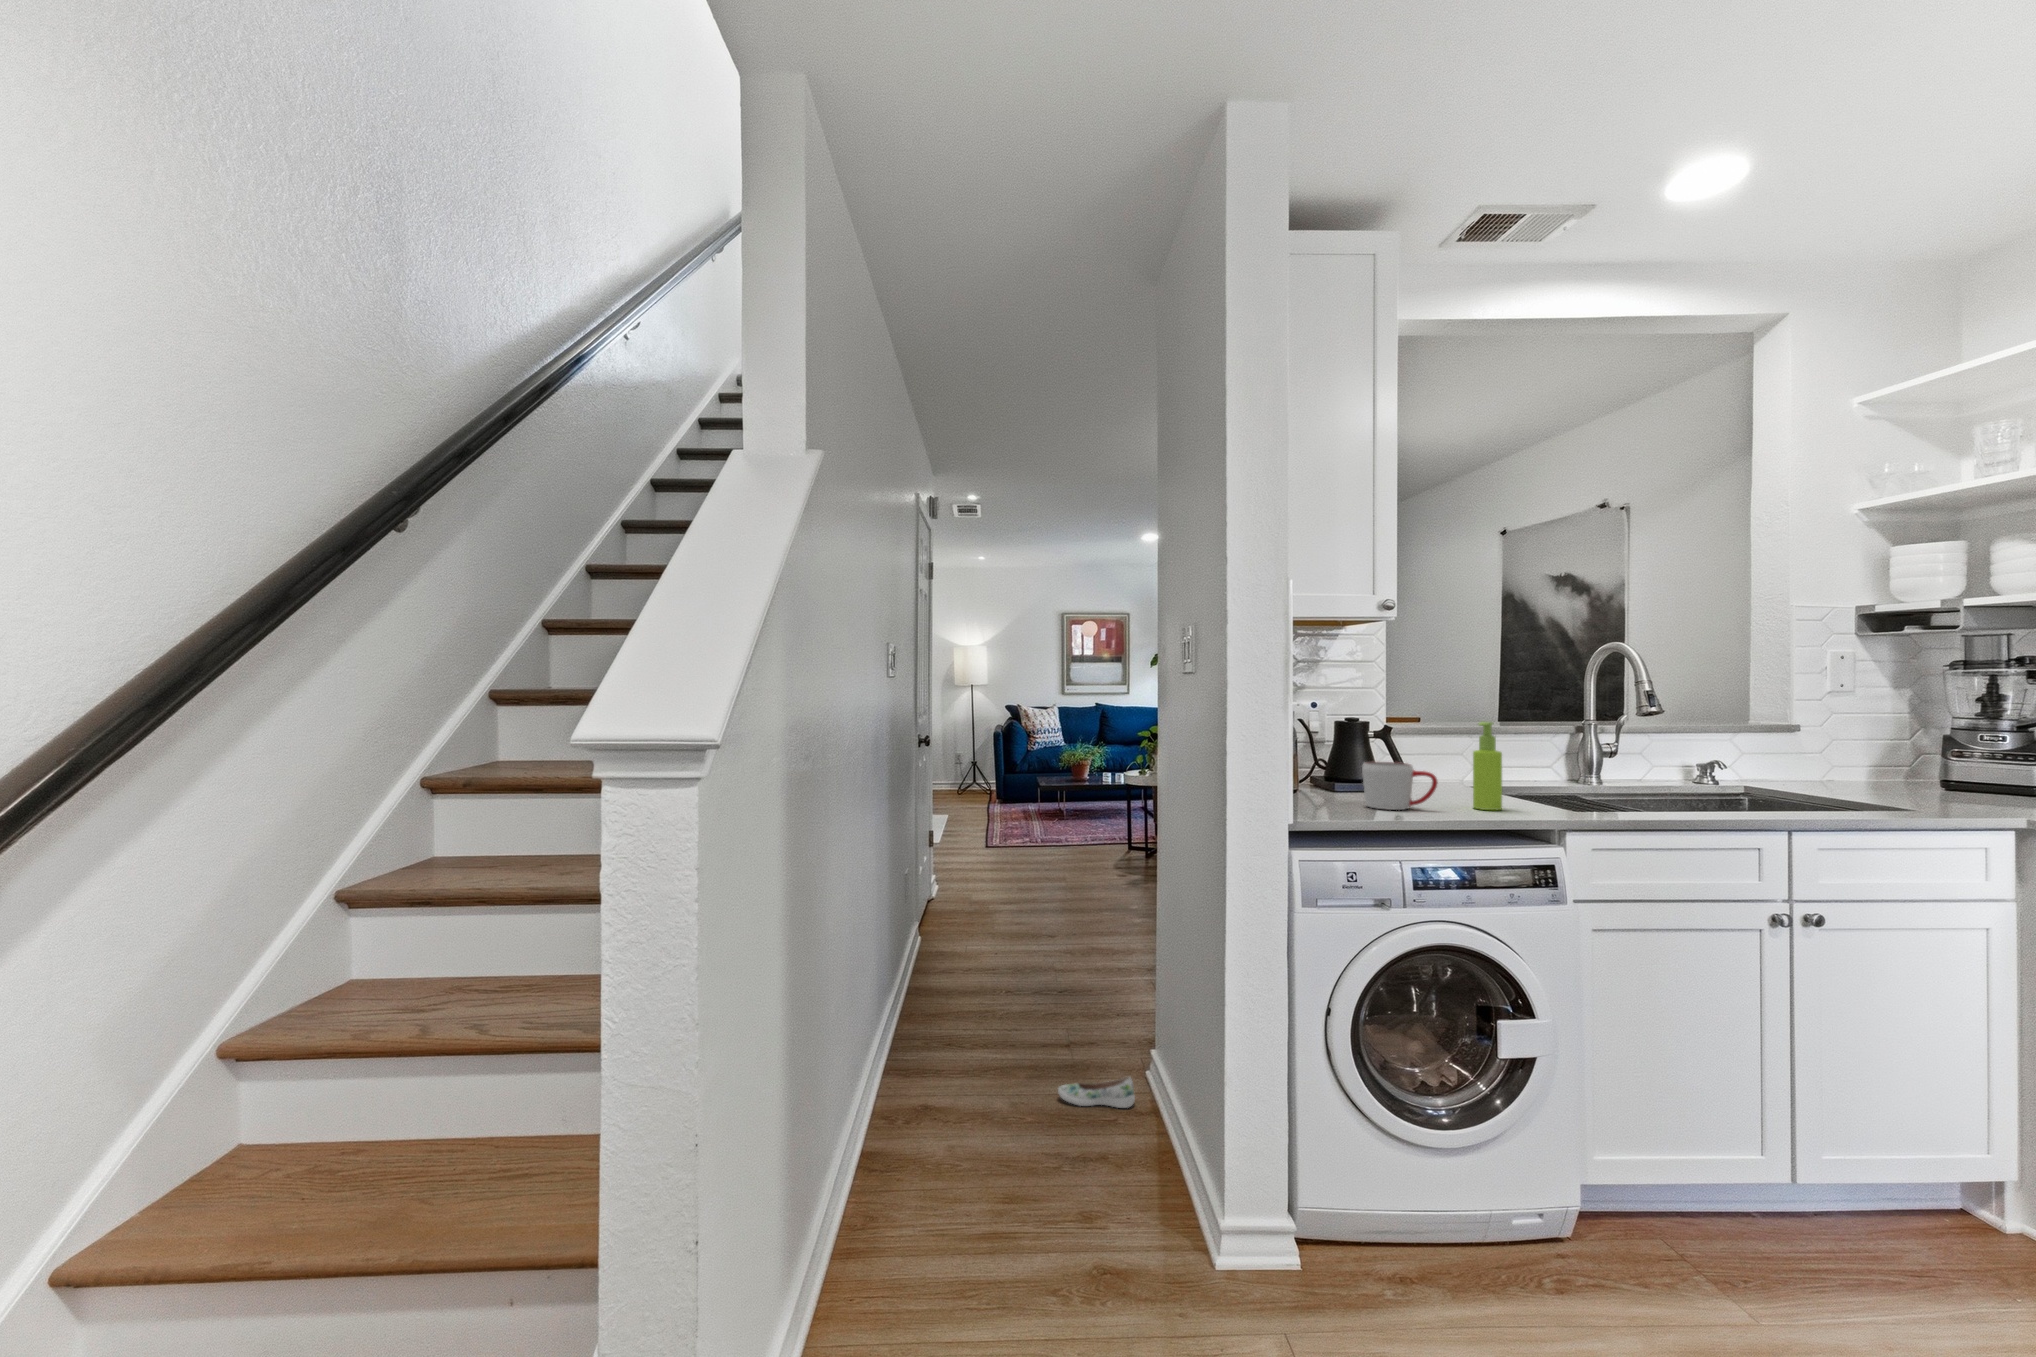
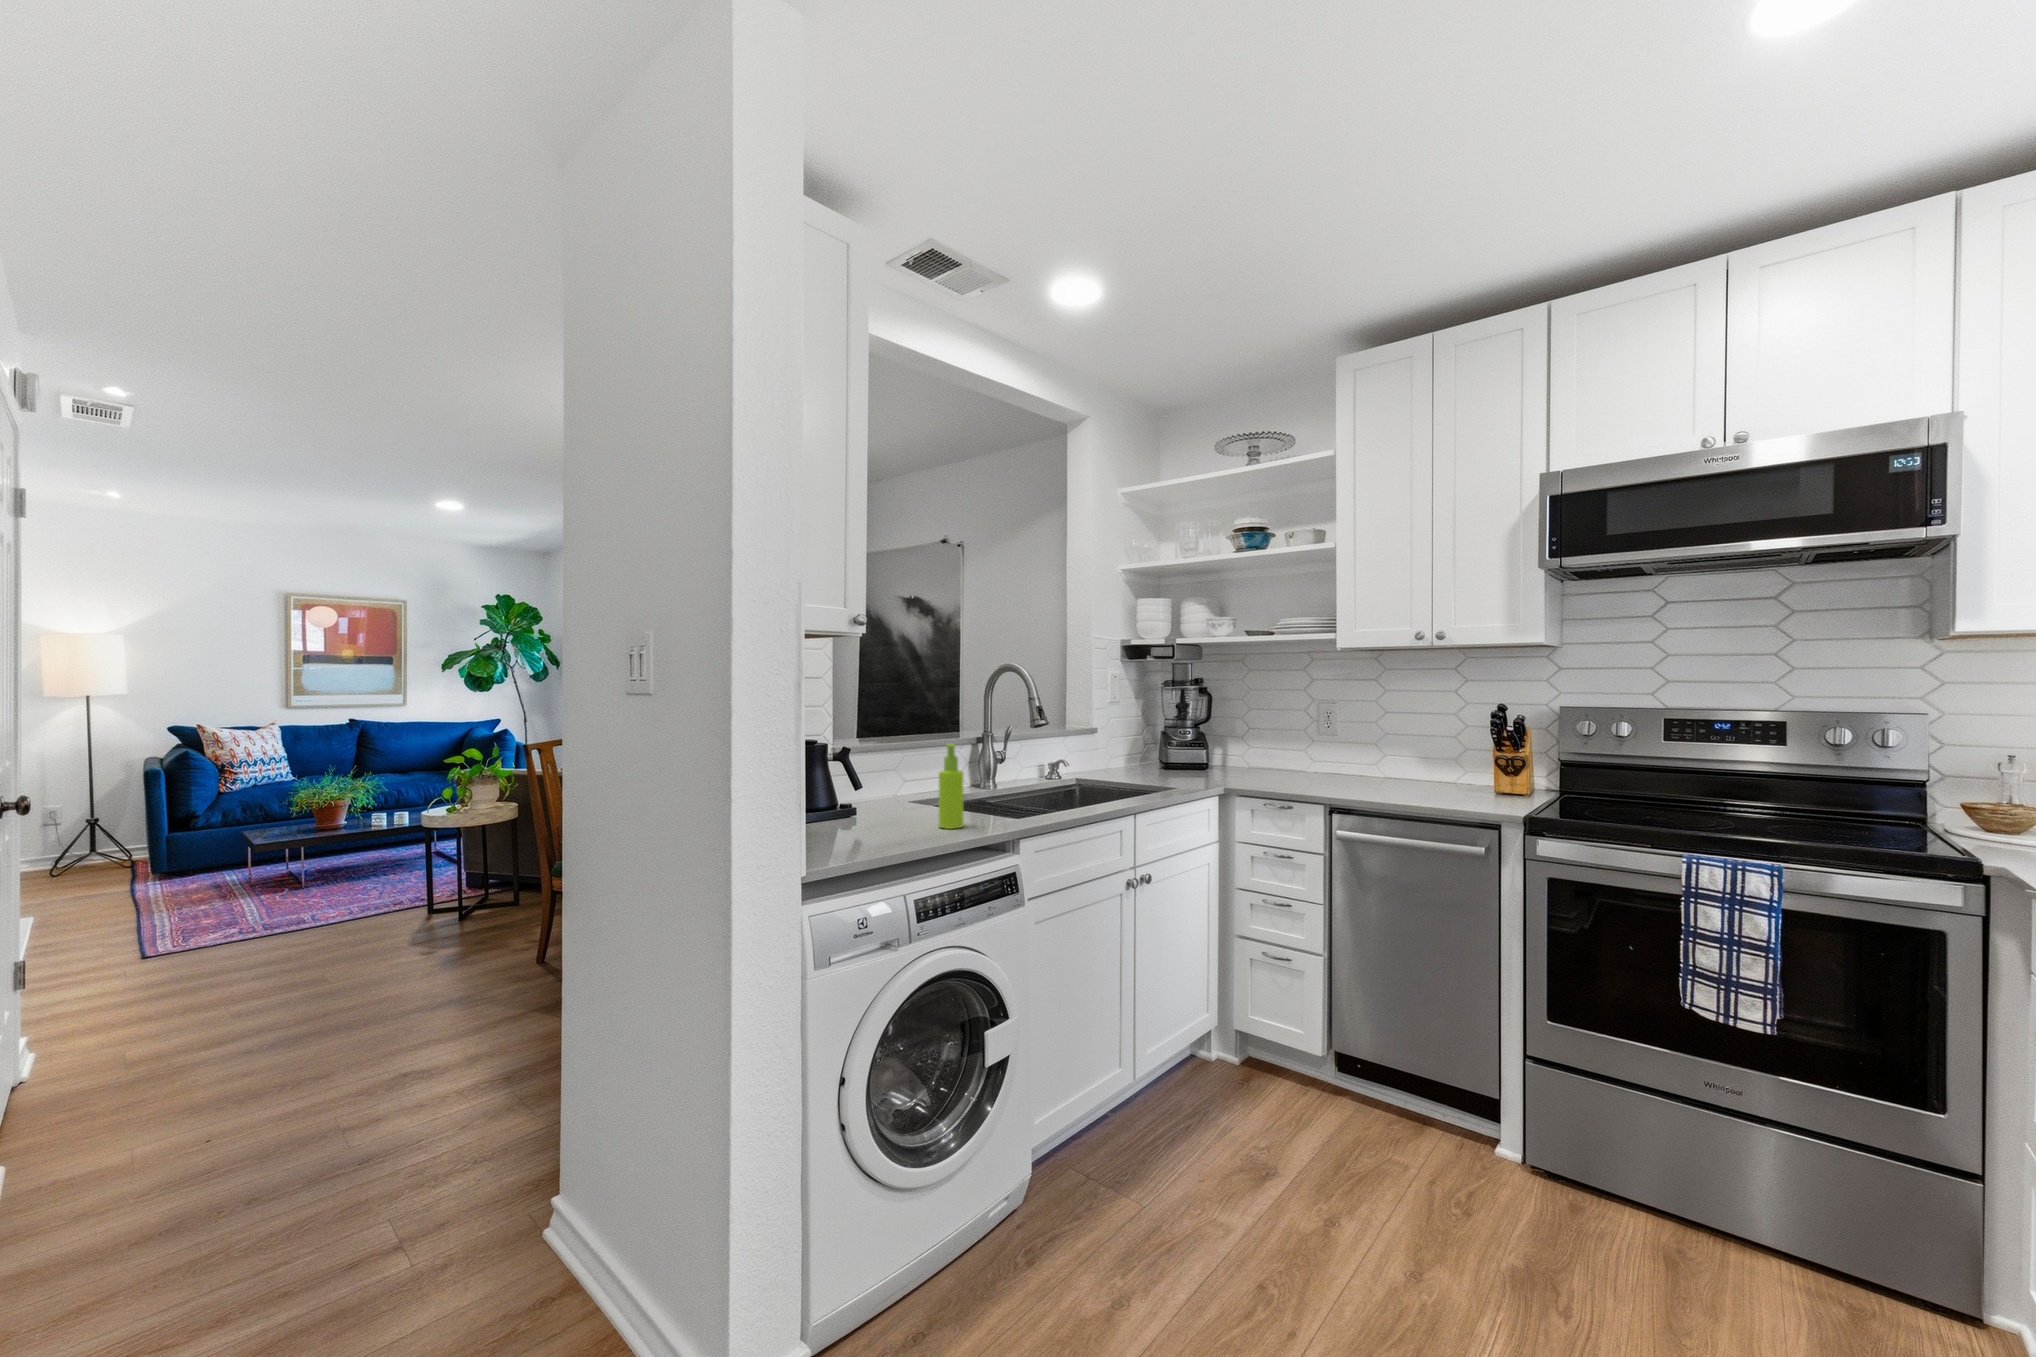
mug: present [1362,762,1438,810] -> none [845,789,917,841]
shoe: present [1058,1076,1135,1108] -> none [425,1233,549,1309]

